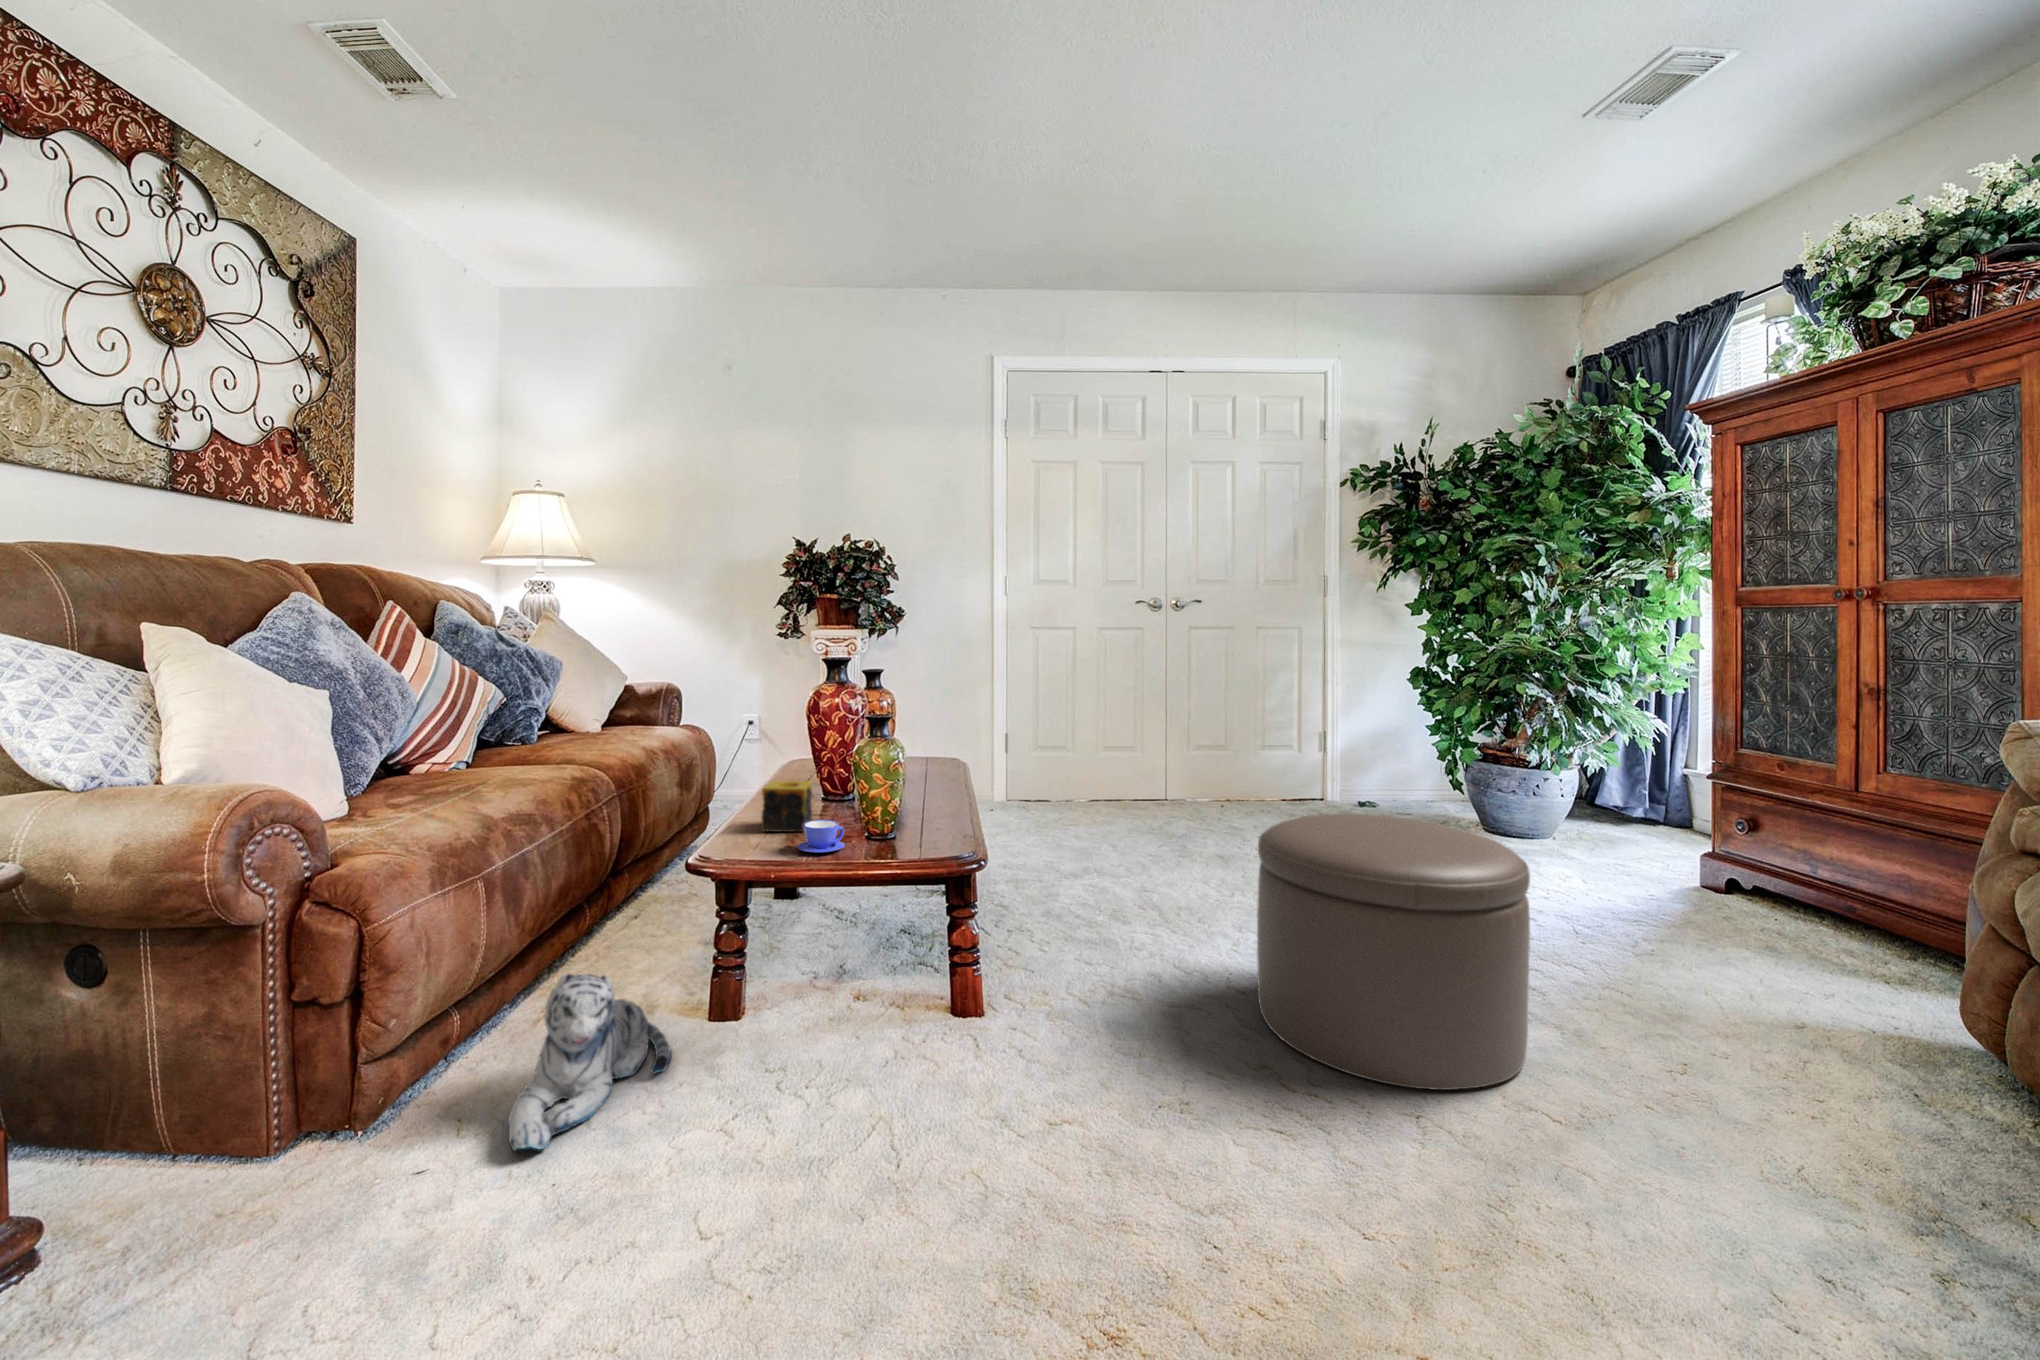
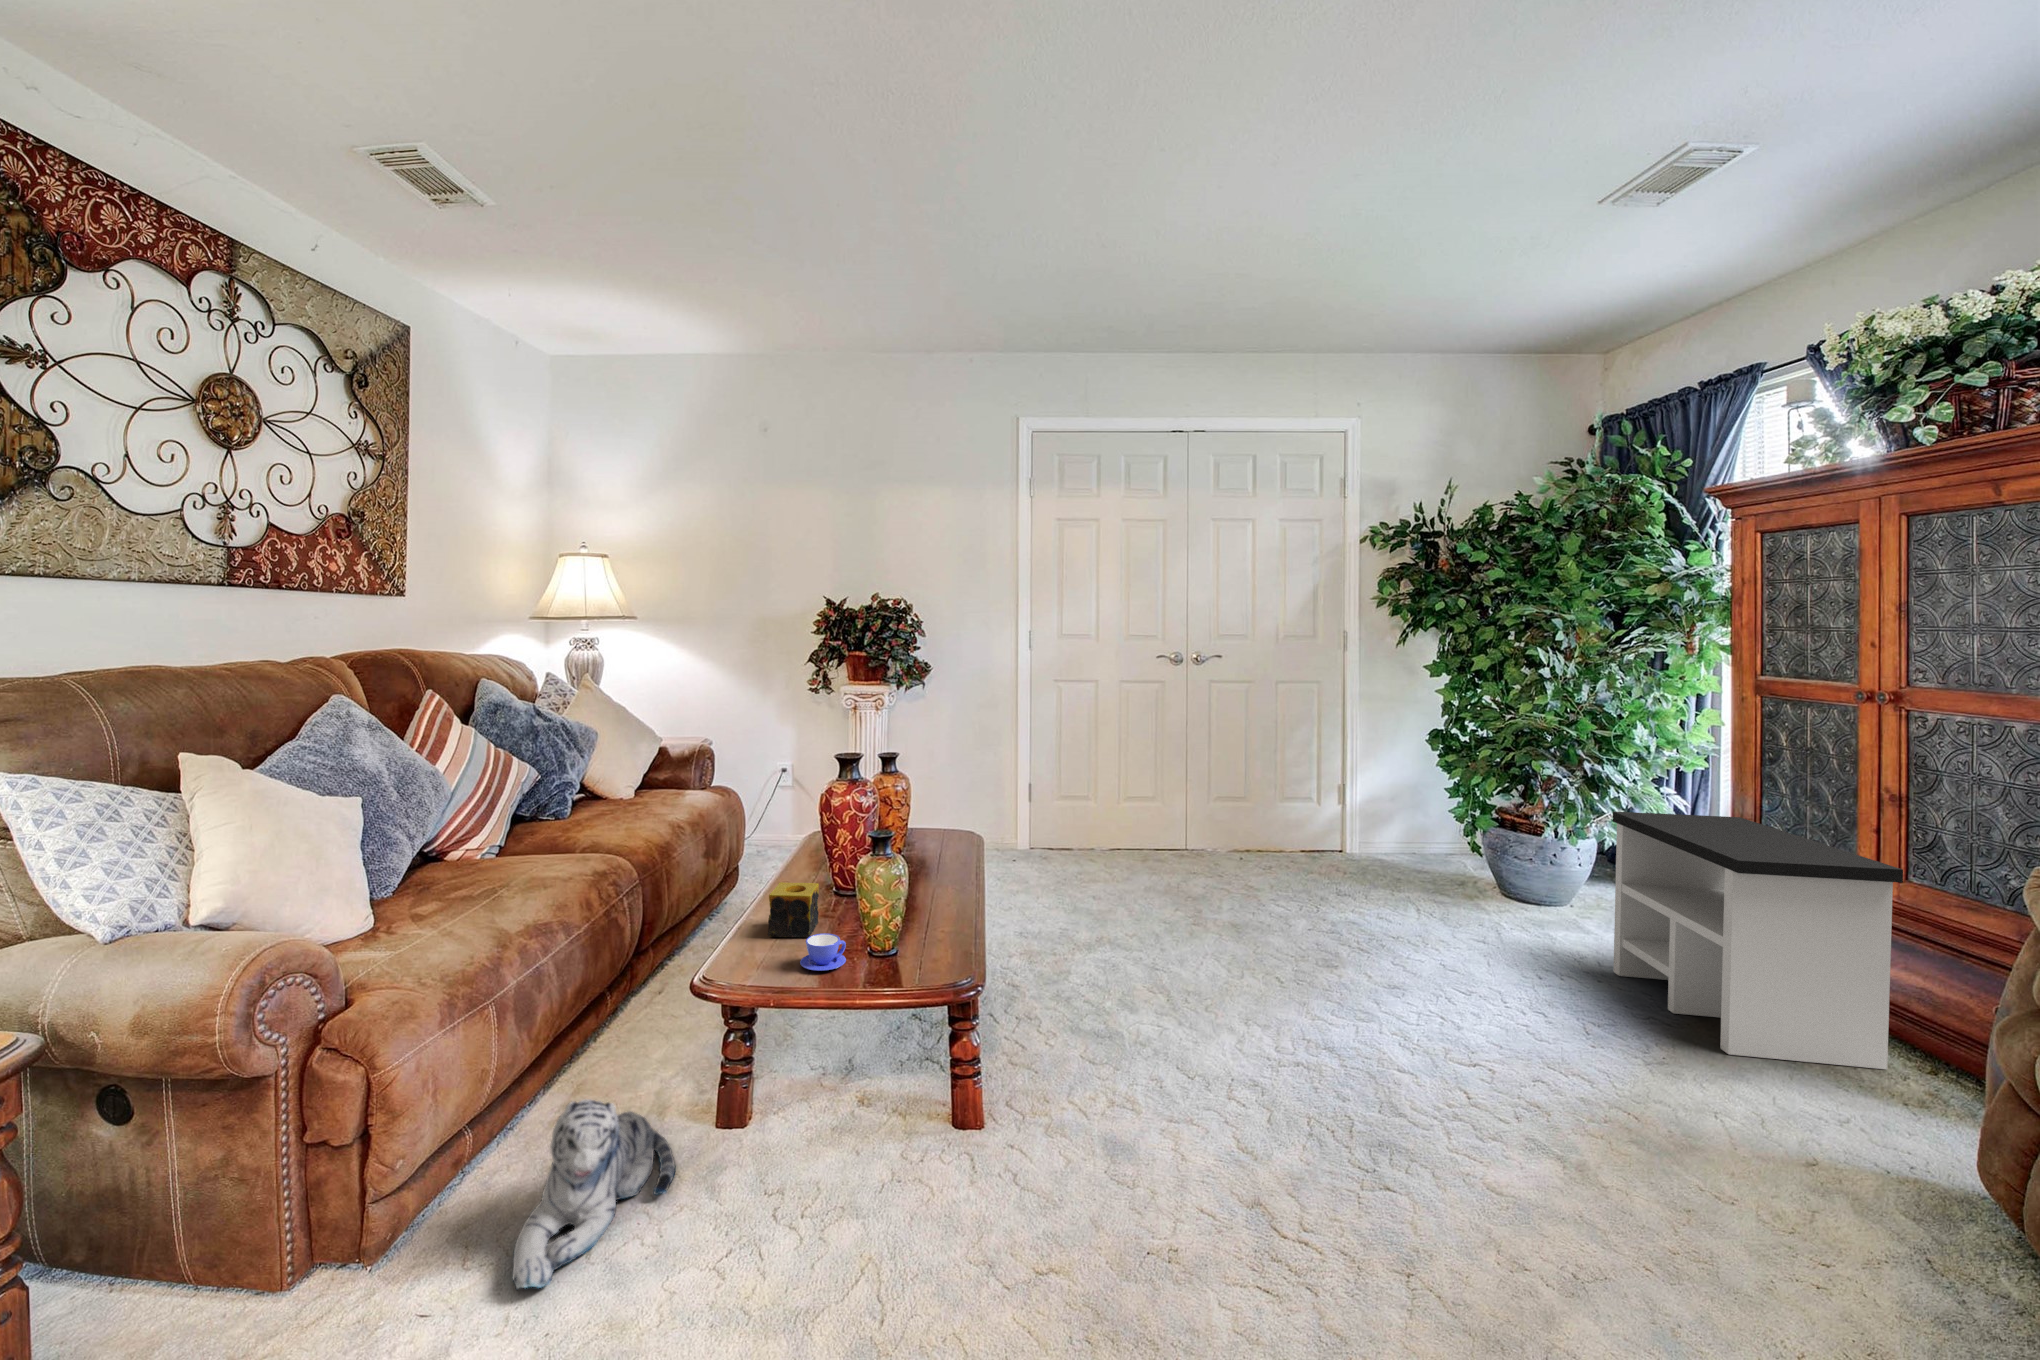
side table: none [1599,725,1880,952] -> present [1613,811,1903,1069]
ottoman: present [1257,814,1530,1090] -> none [1255,928,1527,1240]

